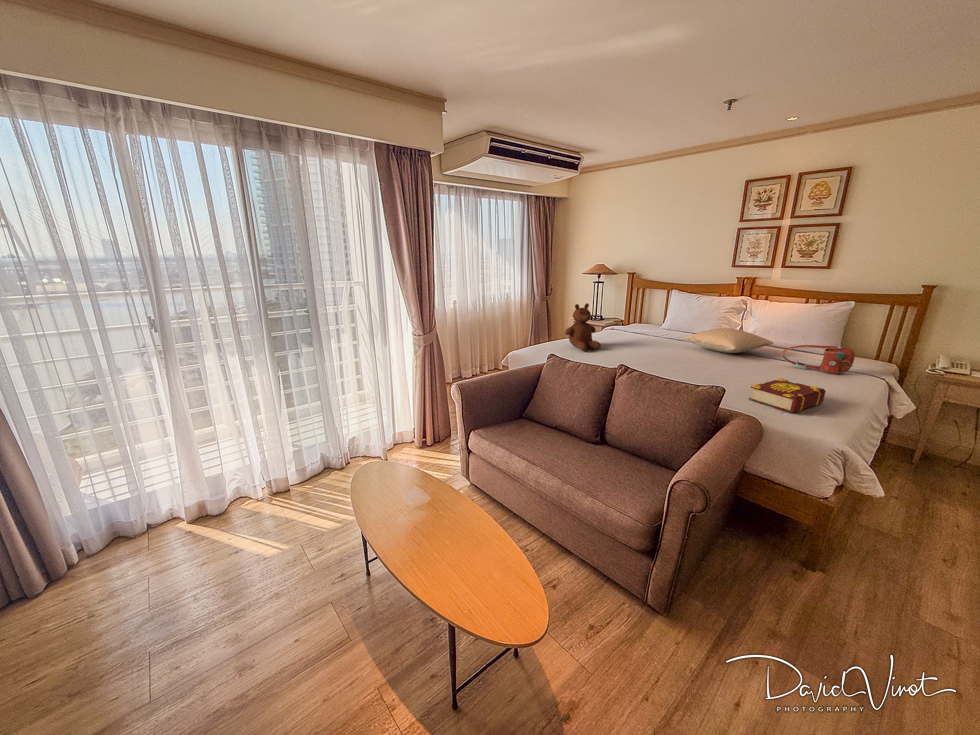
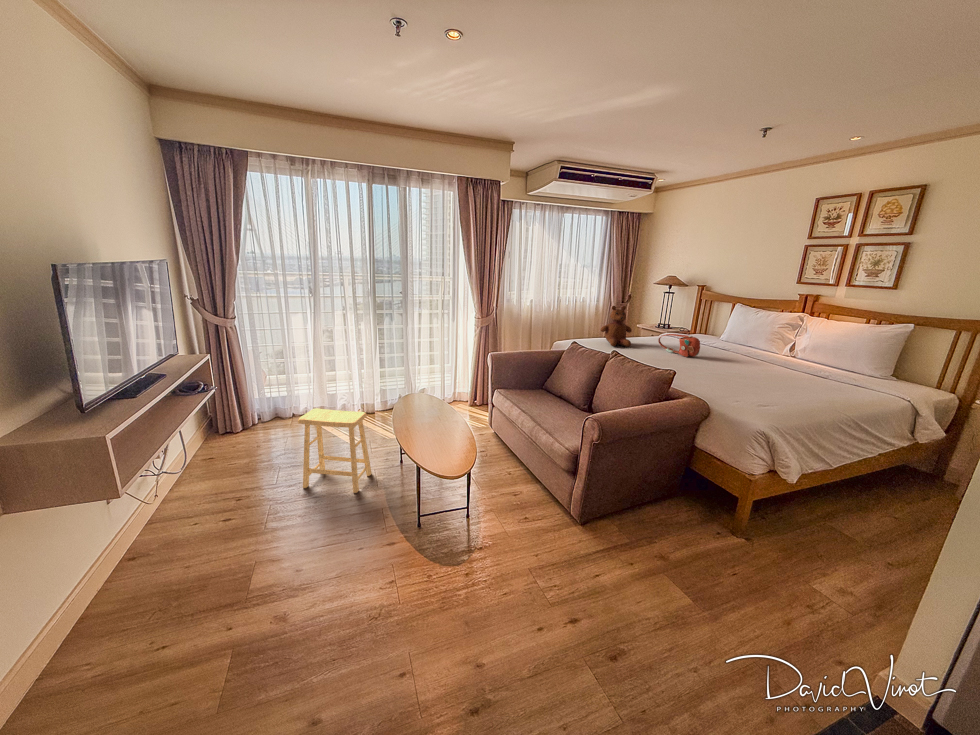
pillow: present [686,328,774,353] -> none [717,340,805,364]
handbag: present [782,345,855,374] -> present [658,334,700,357]
book: present [749,378,826,413] -> none [717,380,789,404]
footstool: none [182,526,329,692] -> present [298,408,372,493]

